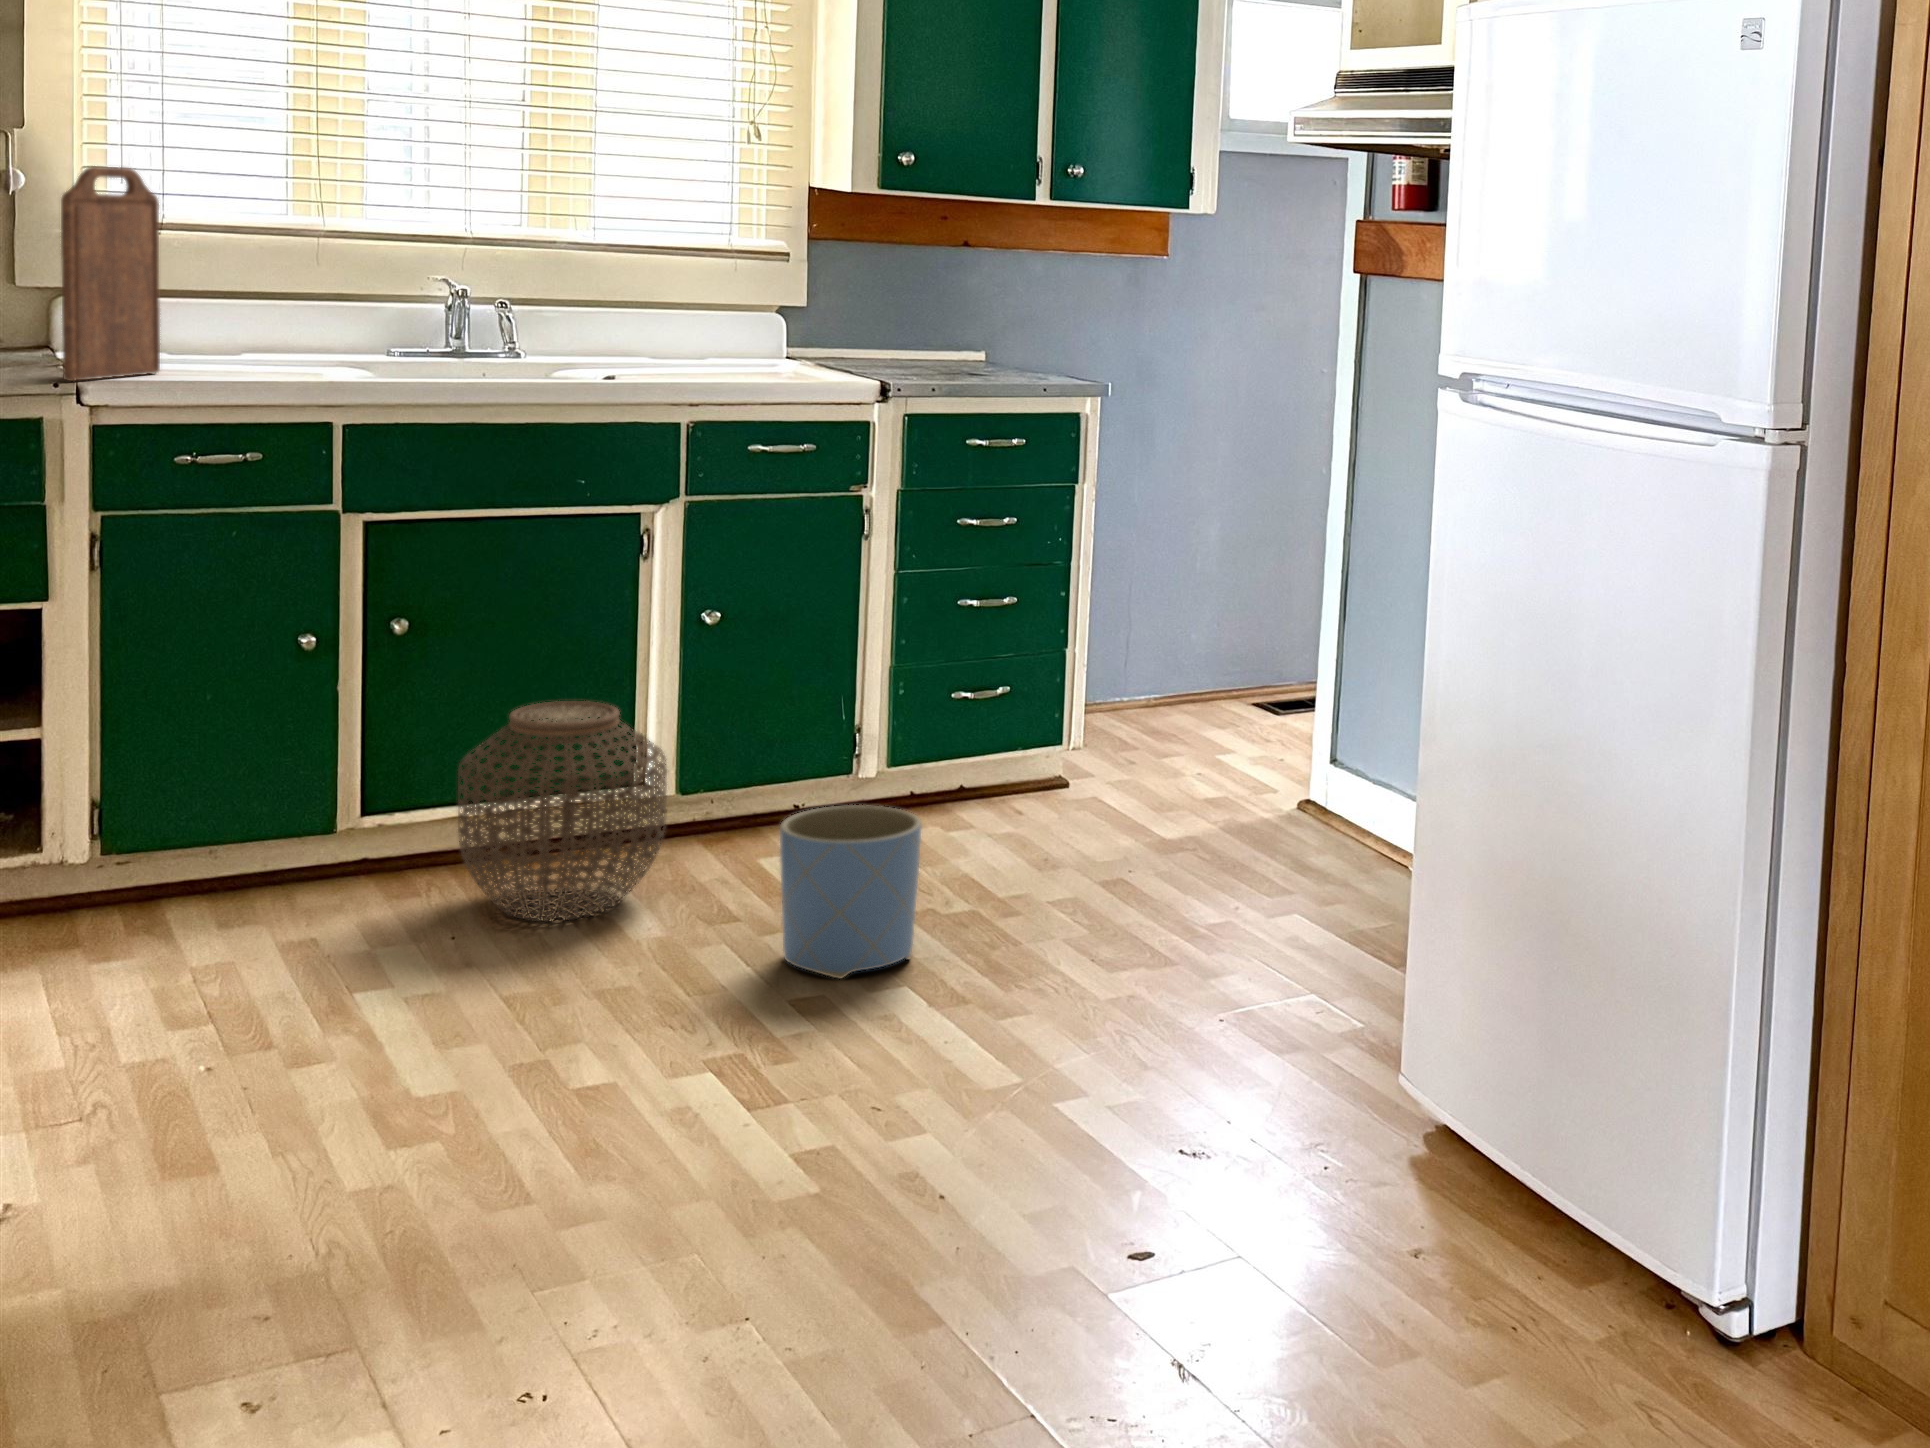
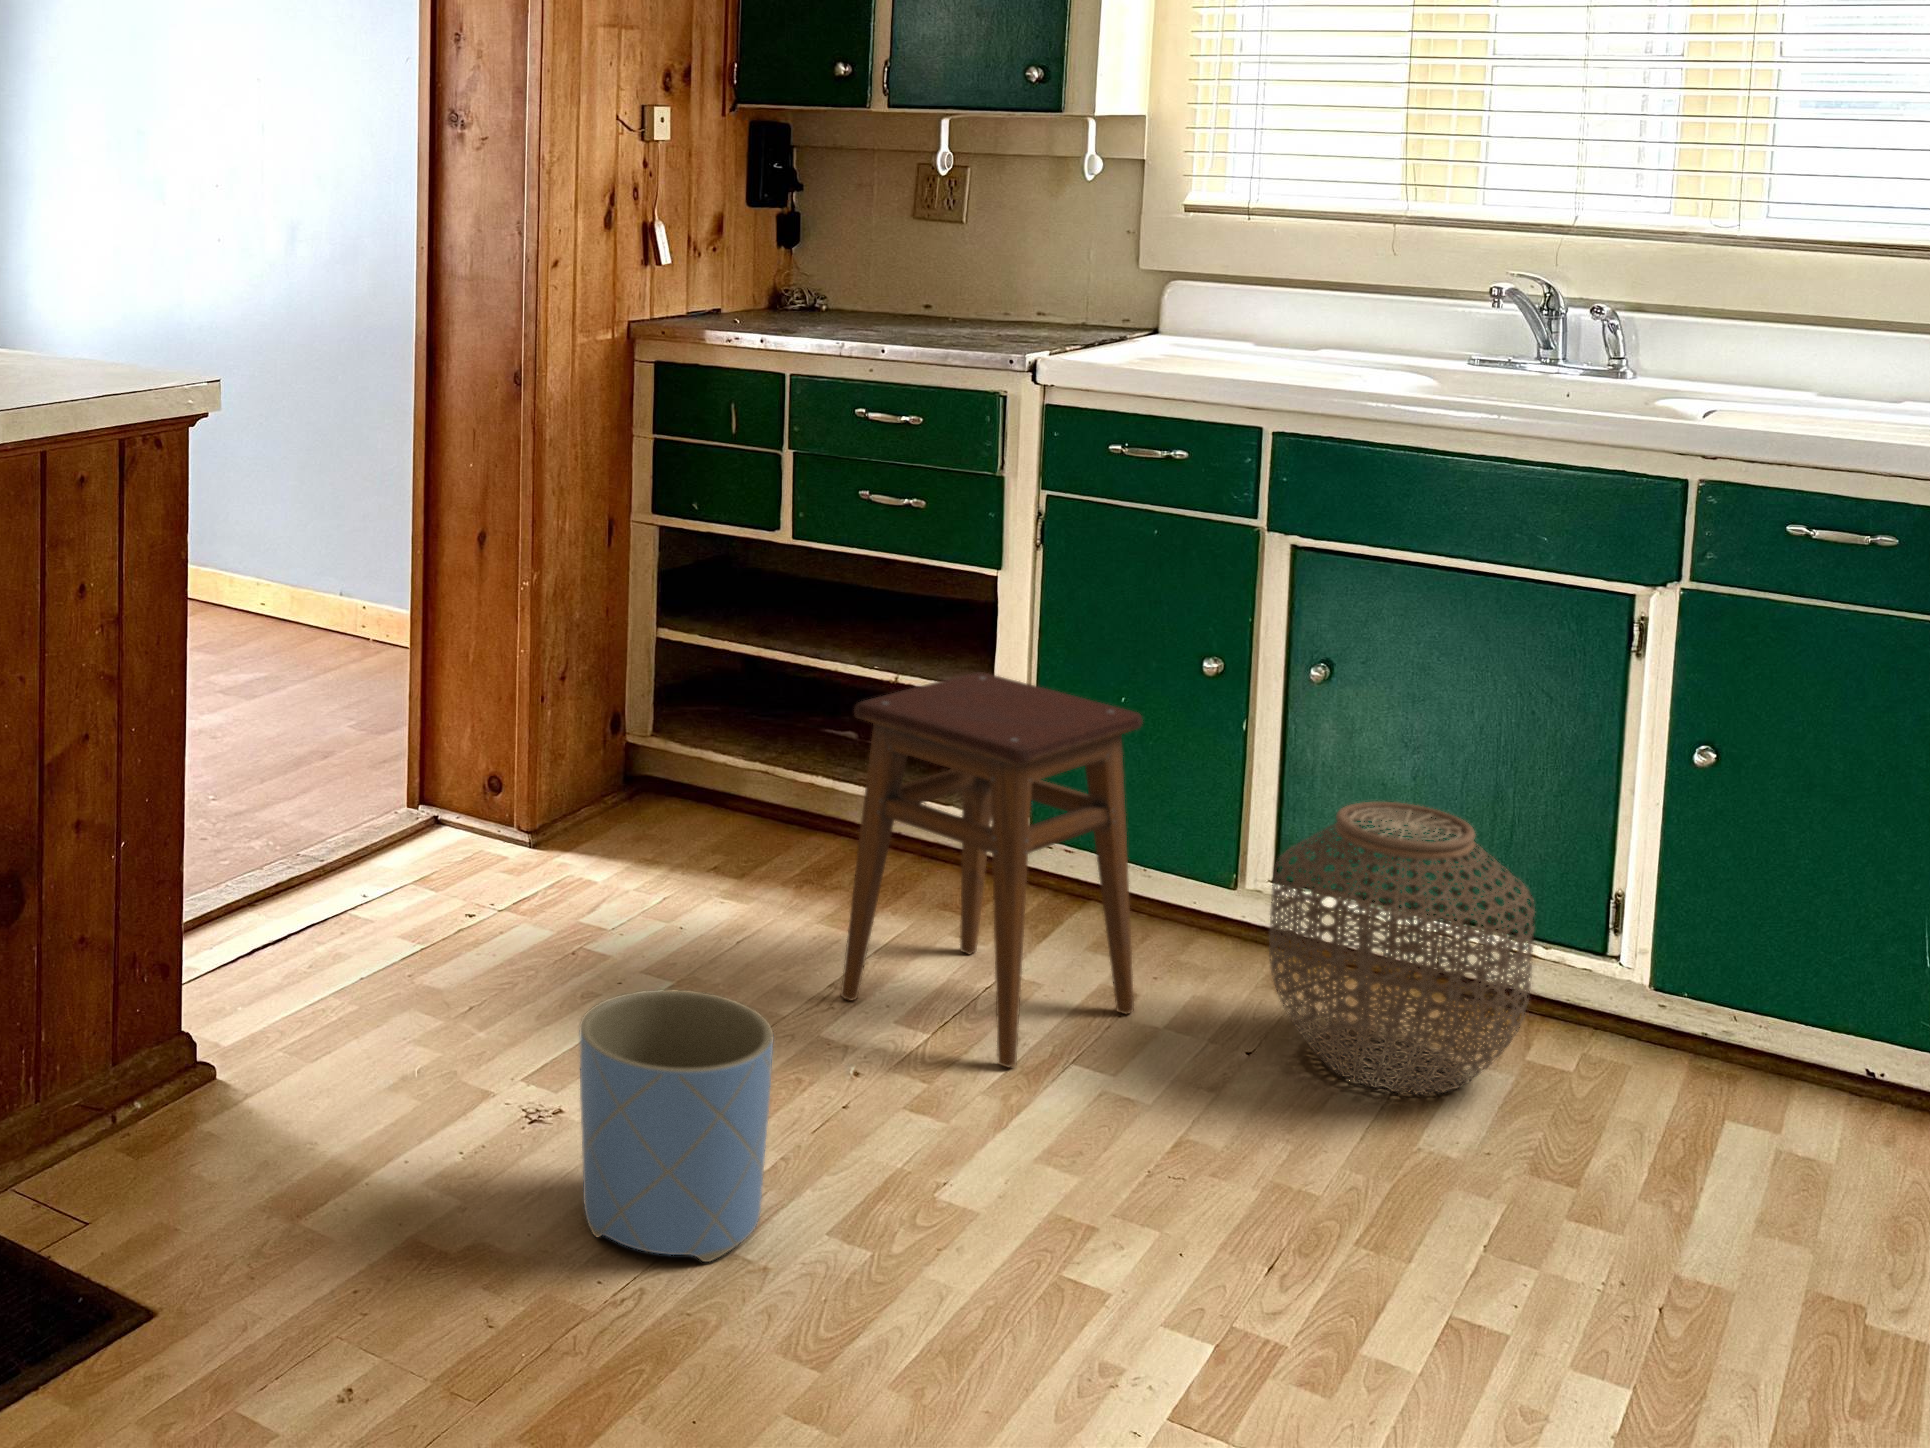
cutting board: present [61,166,160,381] -> none [1032,147,1159,359]
stool: none [113,681,350,1028] -> present [841,672,1143,1067]
planter: present [780,805,922,978] -> present [579,989,773,1262]

